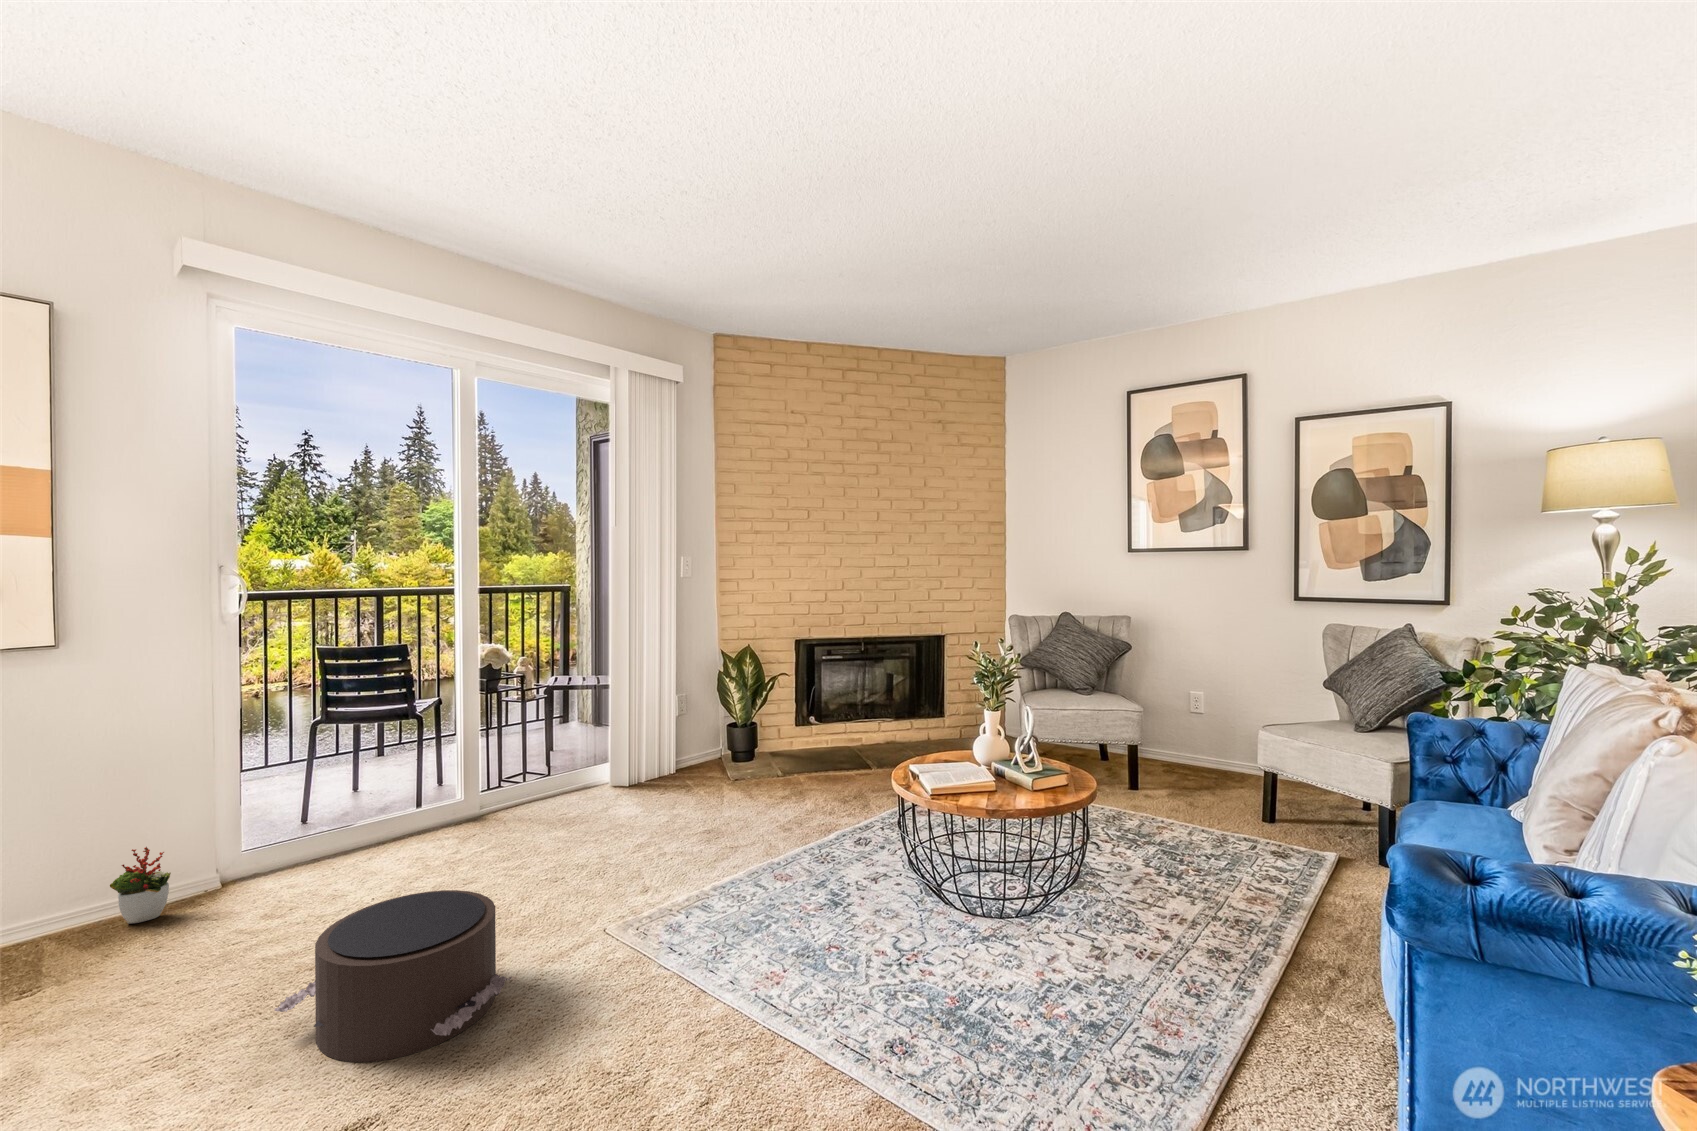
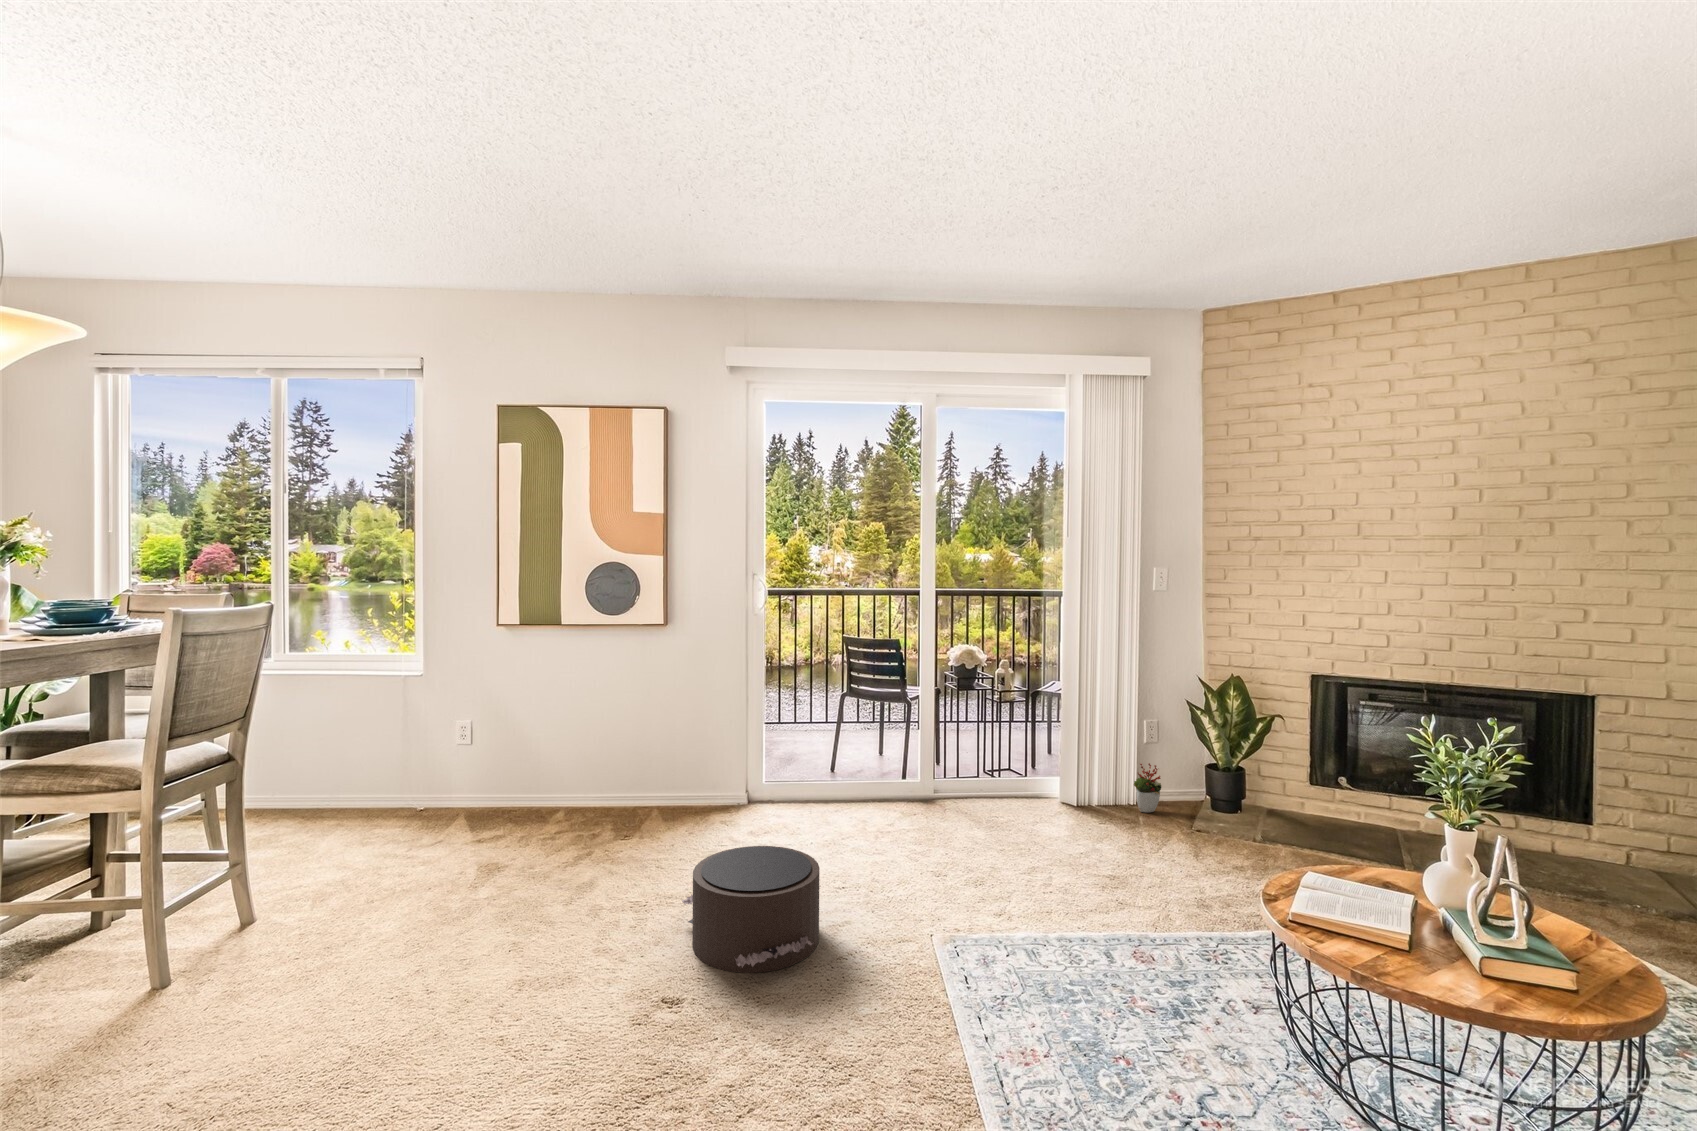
decorative plant: present [110,847,171,924] -> present [1134,763,1161,812]

